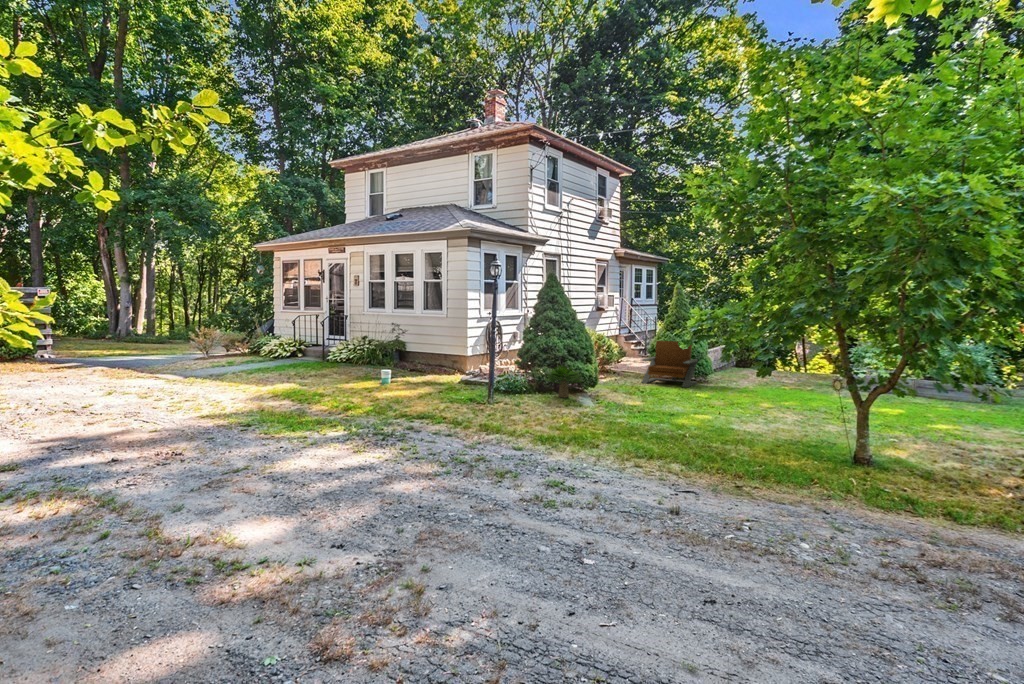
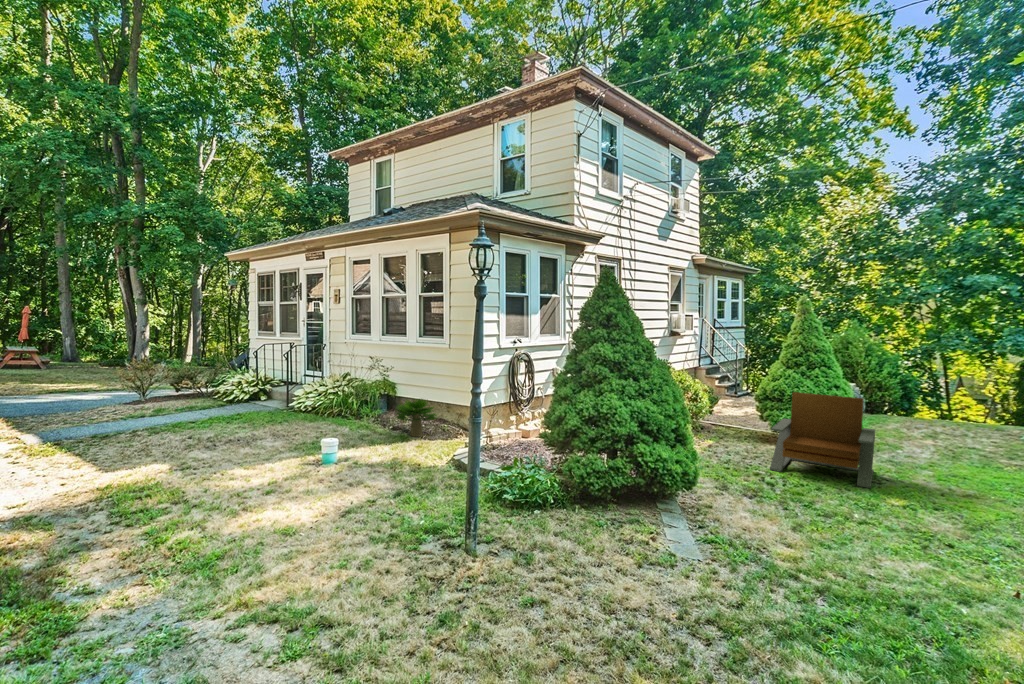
potted plant: present [546,366,581,398] -> present [396,399,437,437]

